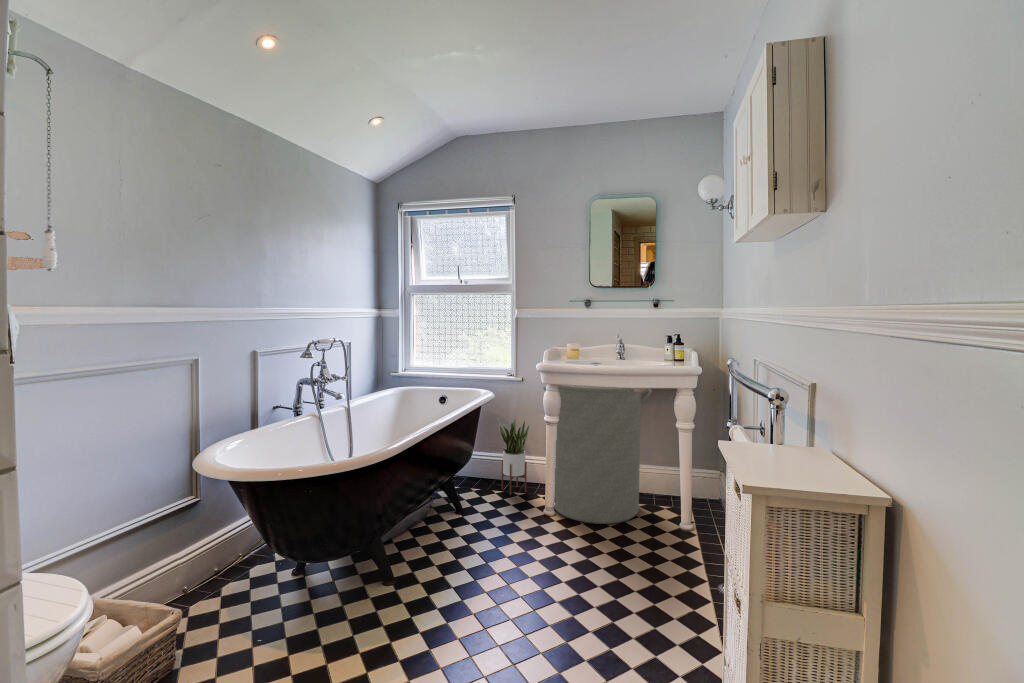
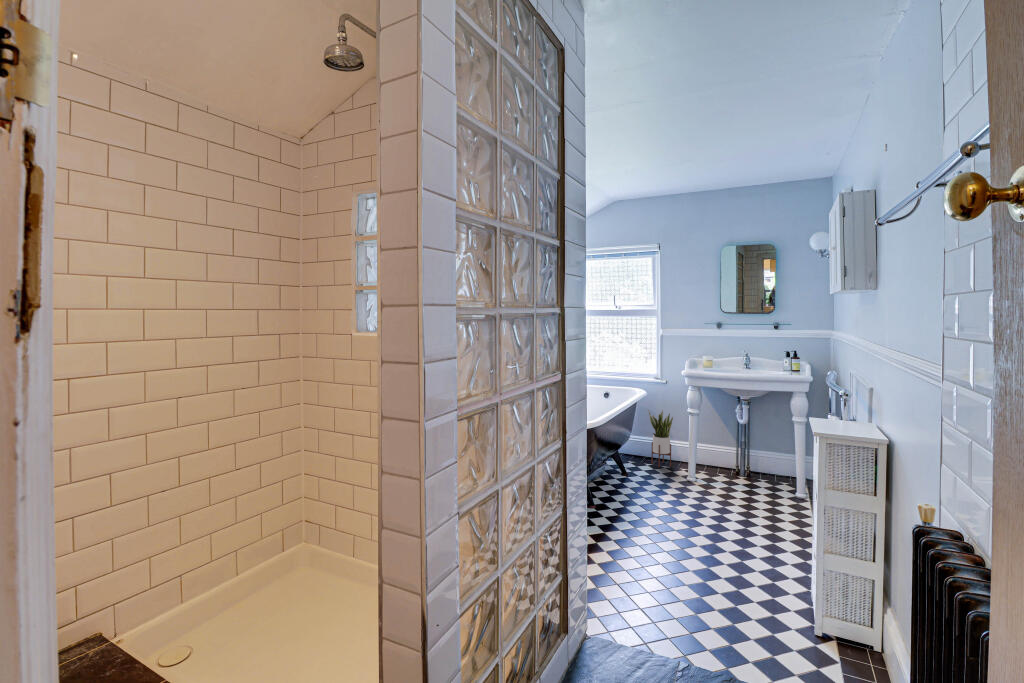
laundry hamper: present [543,363,652,524] -> none [686,371,773,490]

